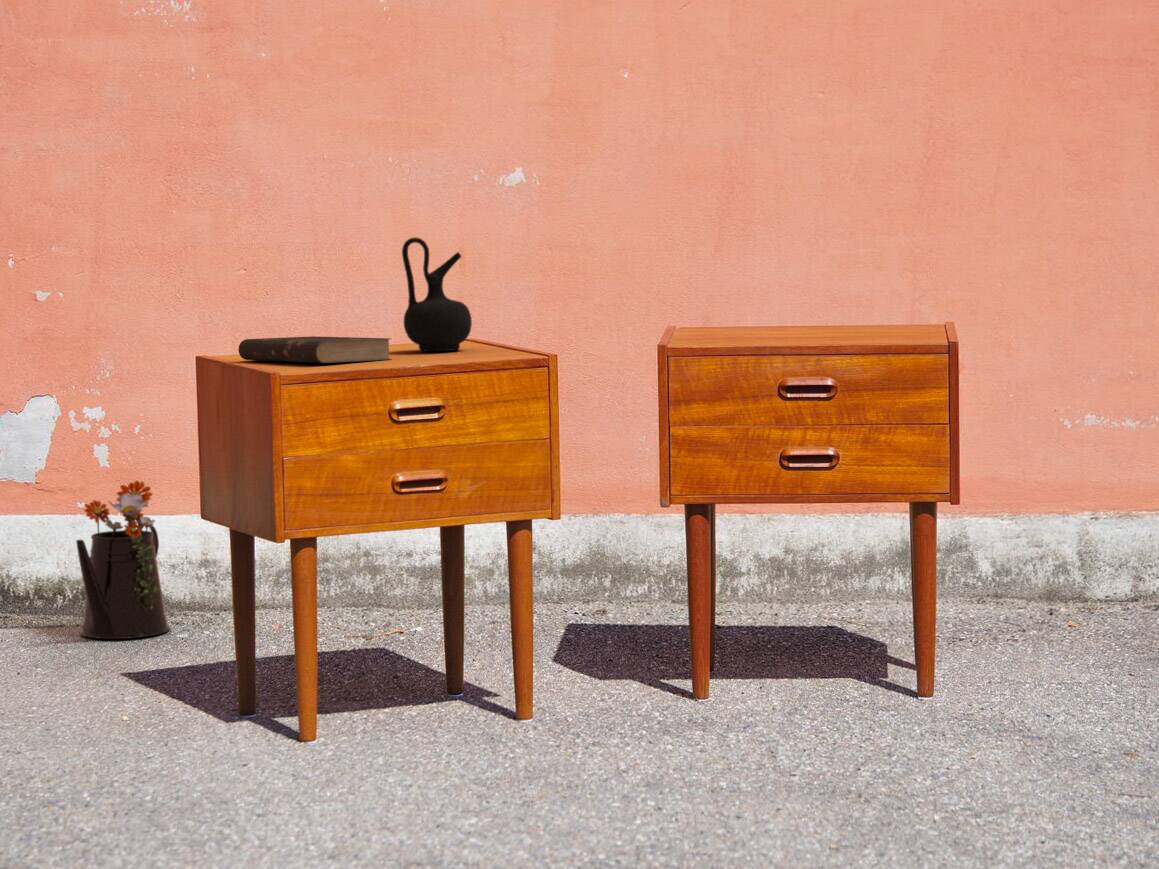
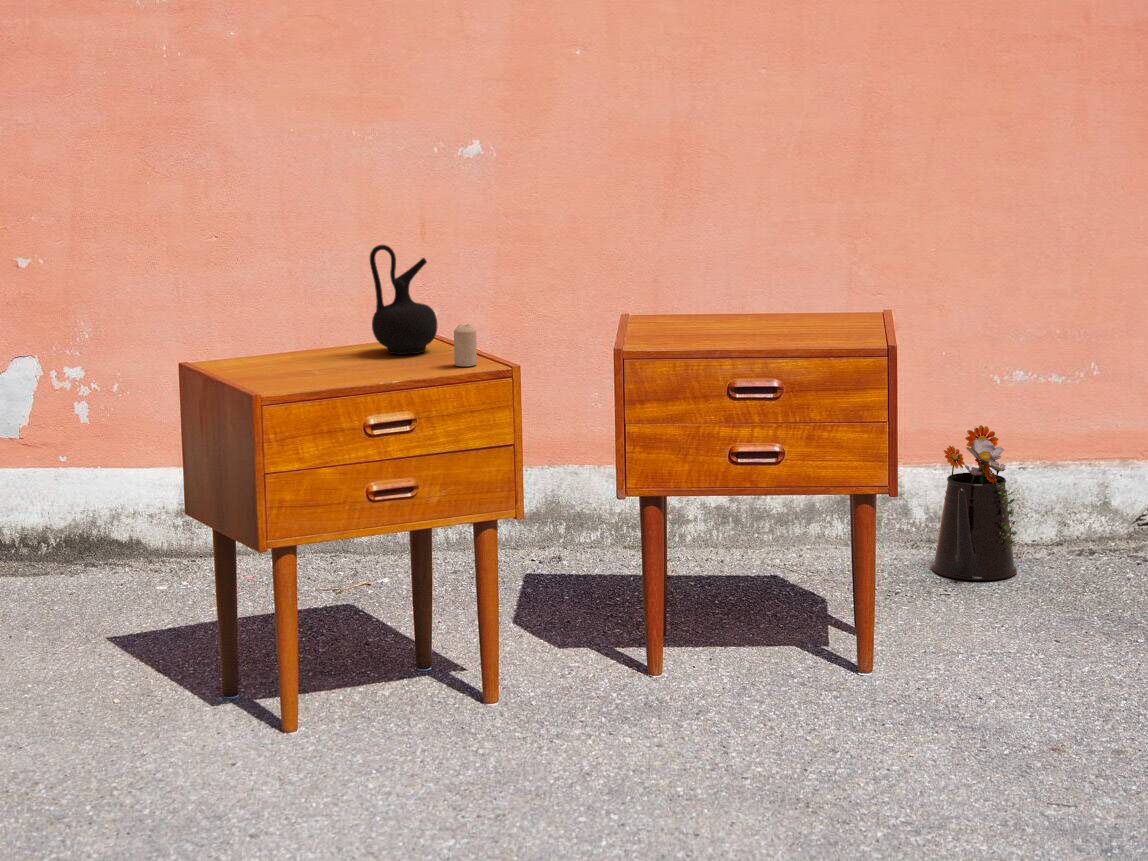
candle: none [488,313,511,355] -> present [454,324,477,366]
book: present [238,336,392,363] -> none [213,340,362,381]
watering can: present [76,480,170,639] -> present [932,425,1017,580]

